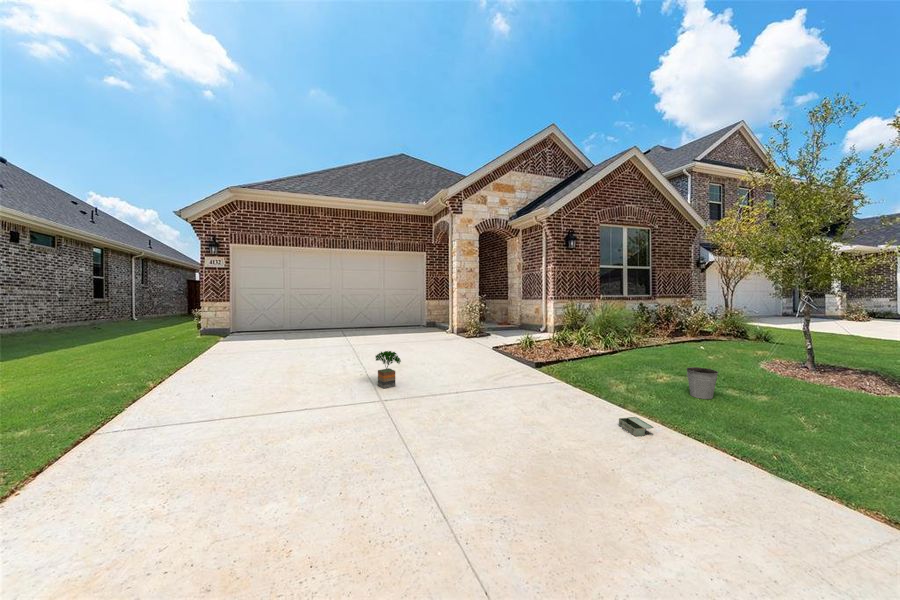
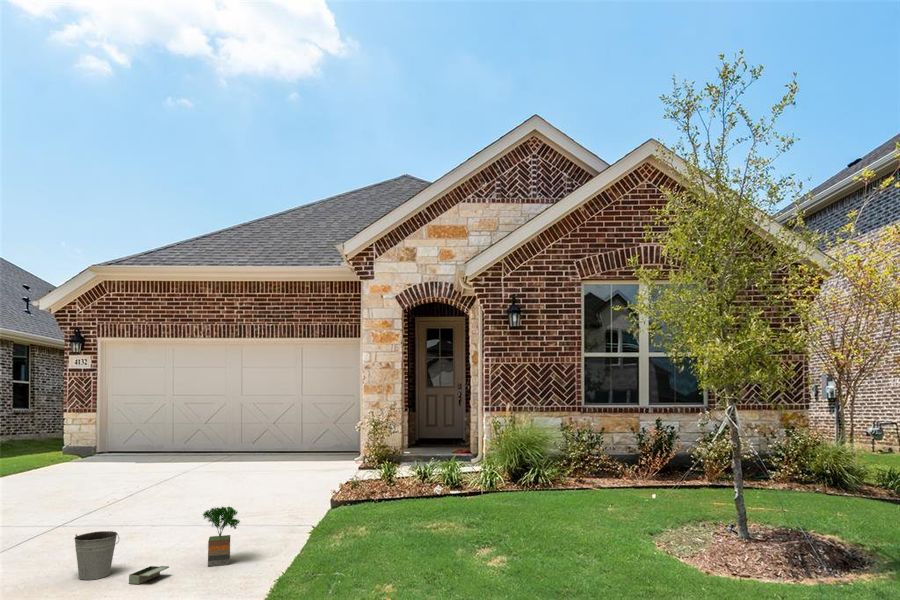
potted tree: present [376,351,401,388] -> present [203,507,240,566]
bucket: present [686,367,718,399] -> present [74,531,119,580]

